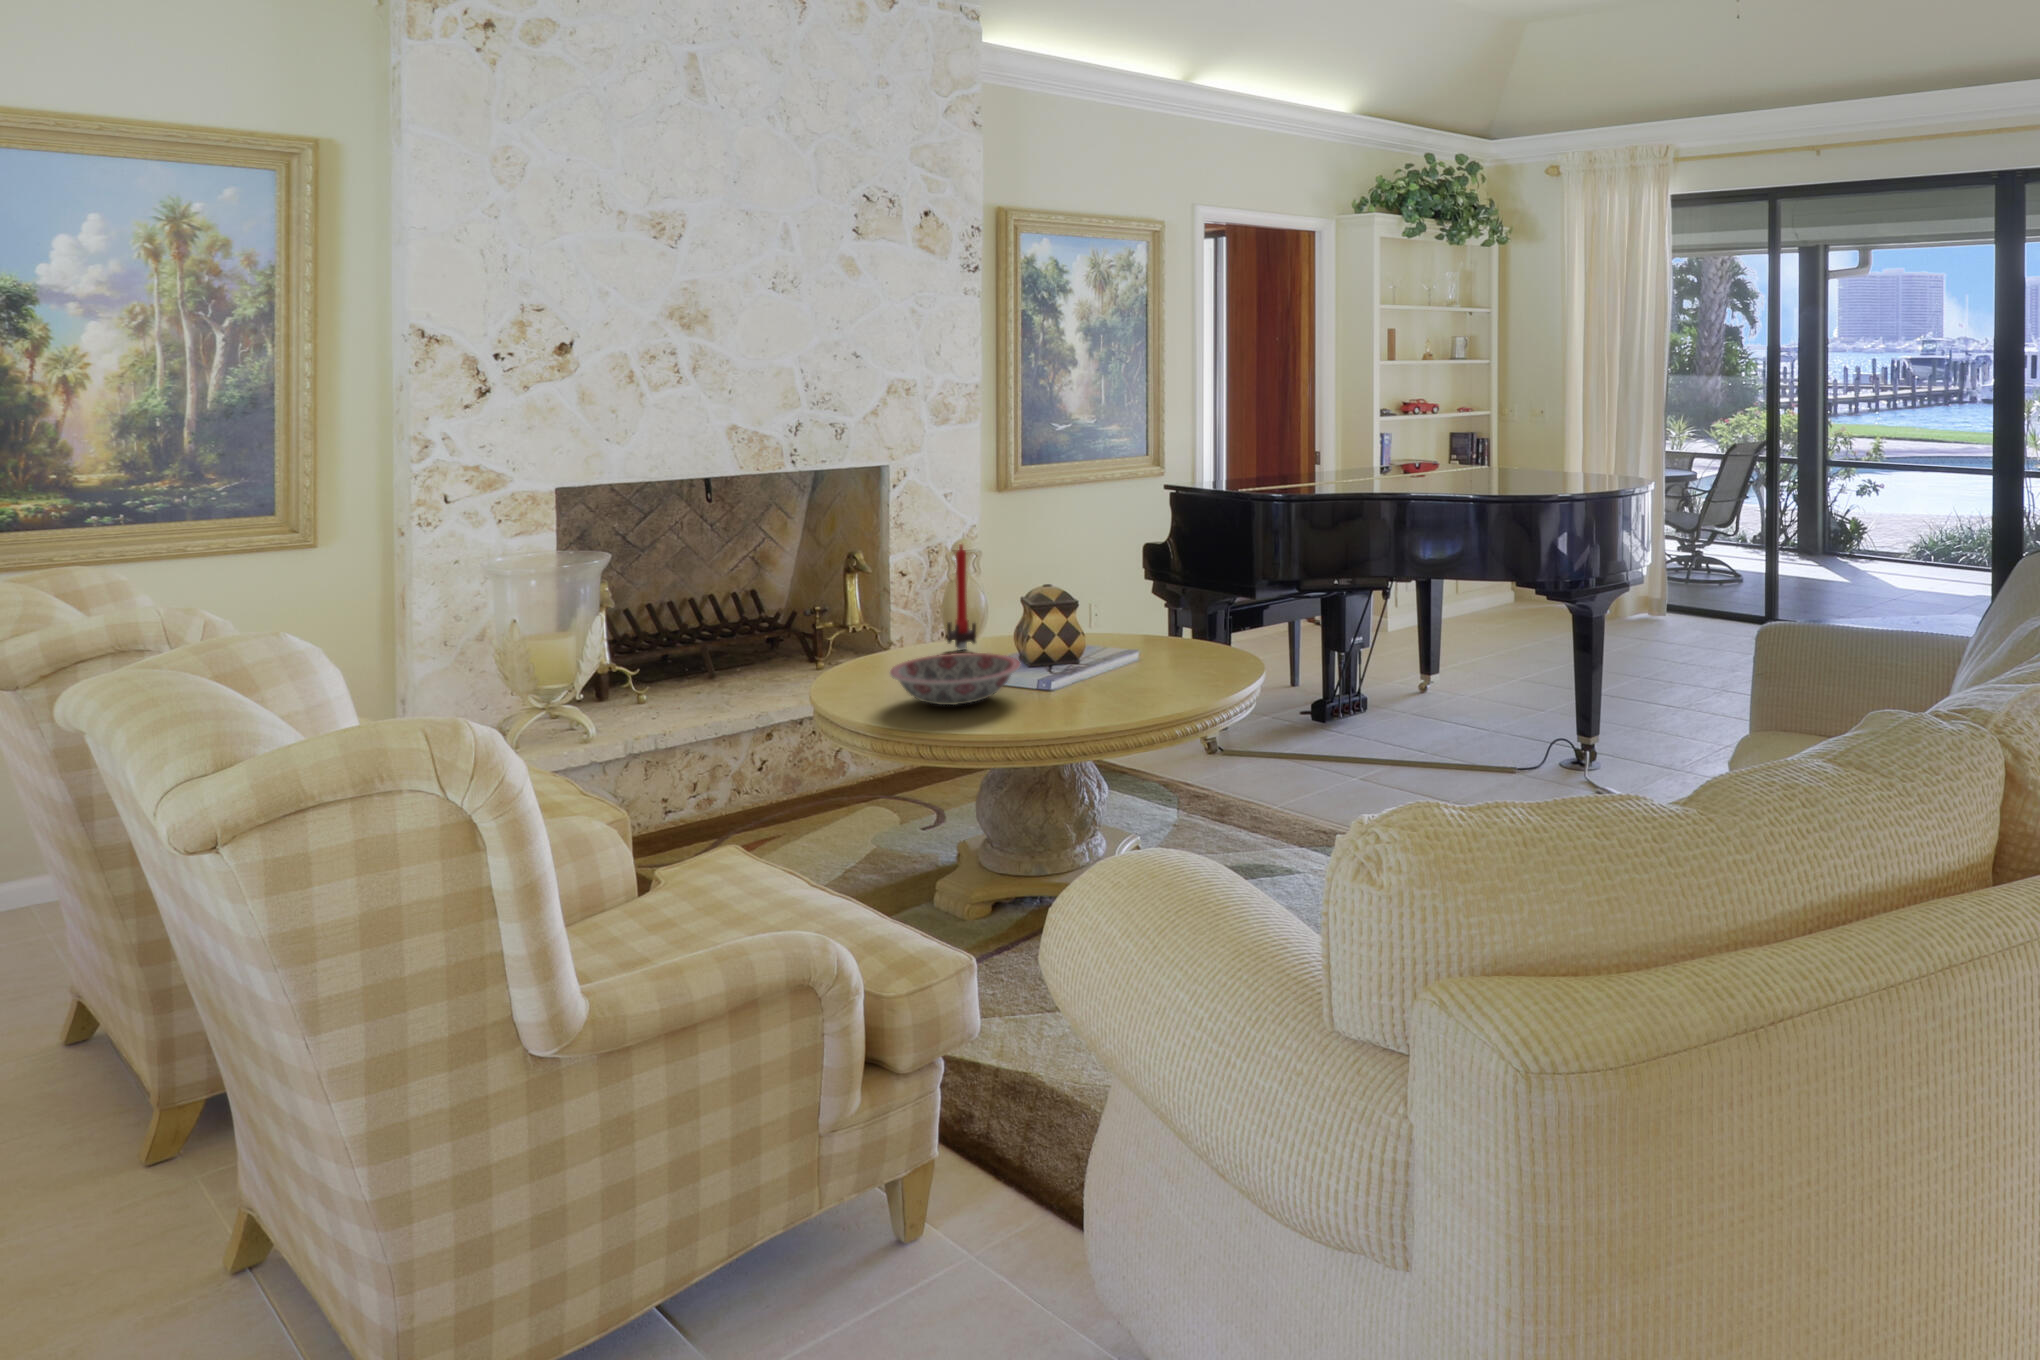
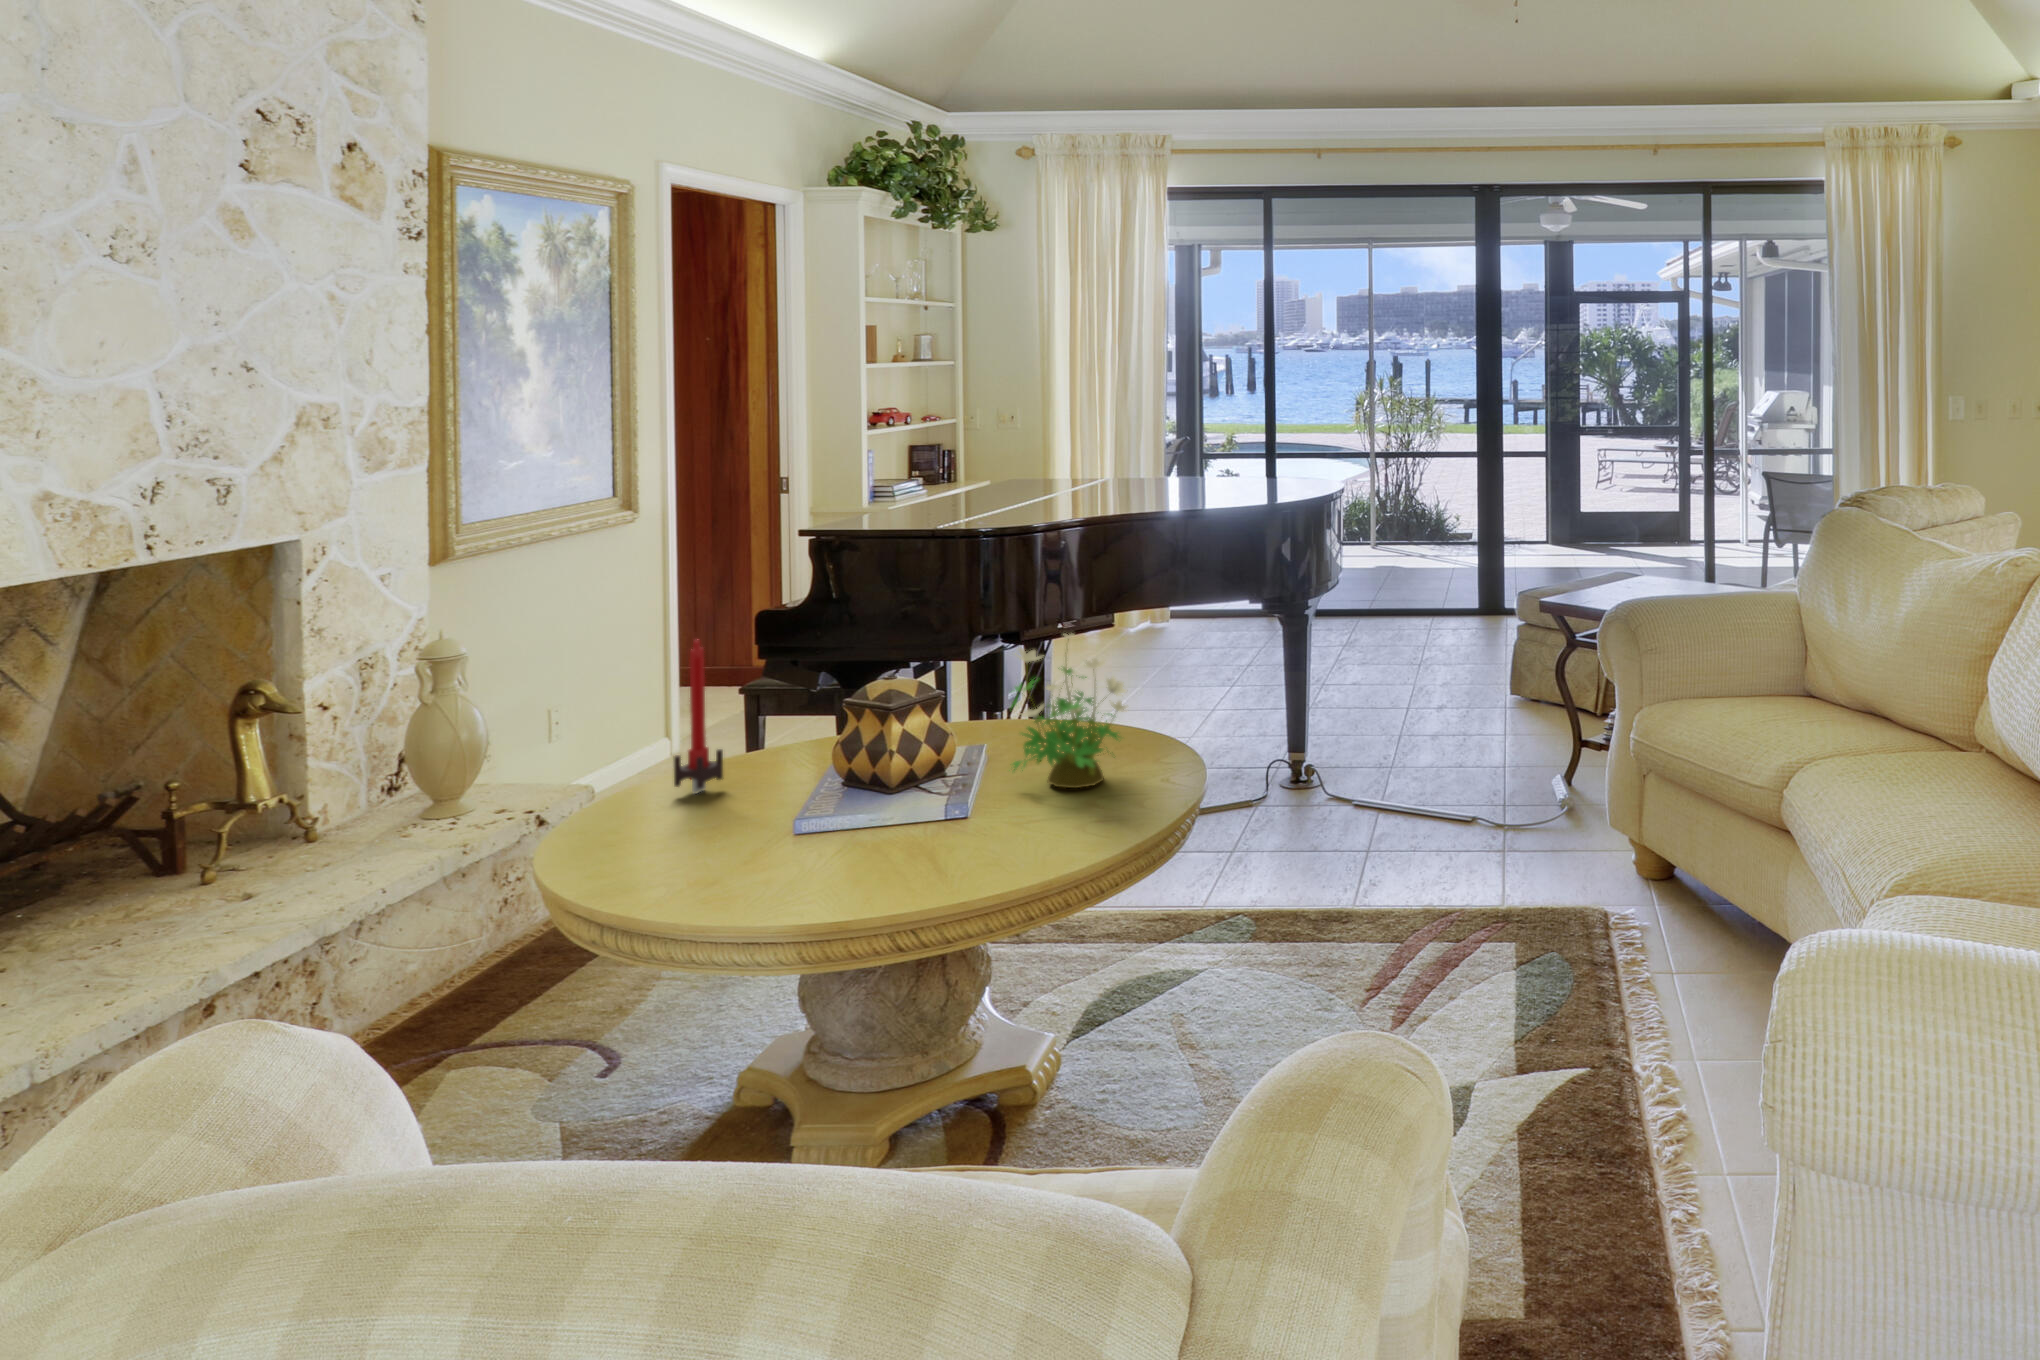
potted plant: none [1111,567,1197,690] -> present [1009,634,1126,788]
ceramic bowl: present [890,653,1020,705] -> none [741,782,940,871]

